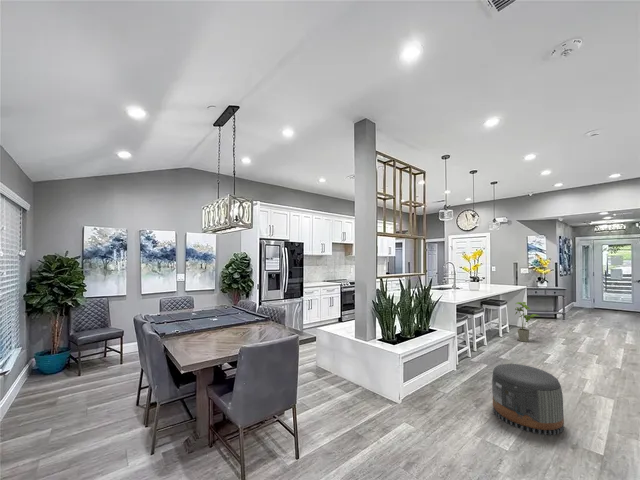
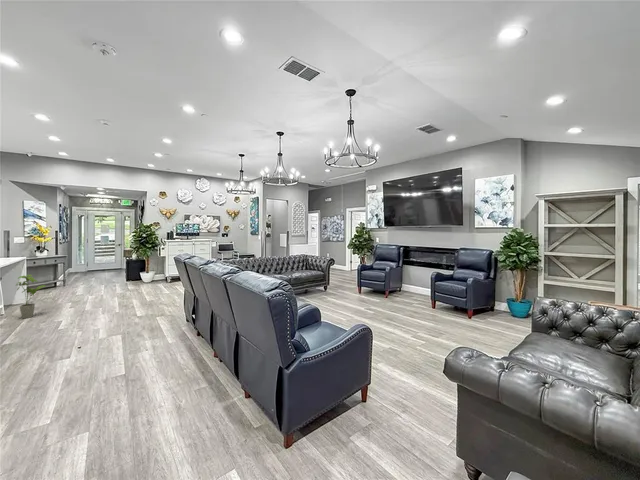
pouf: present [492,364,564,435] -> none [15,333,94,401]

